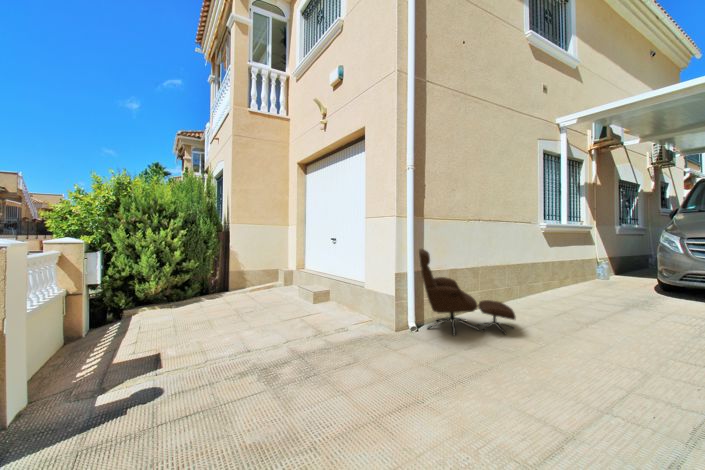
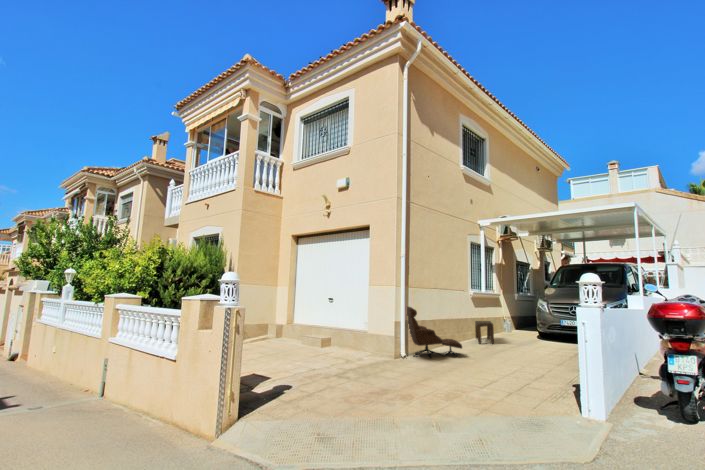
bench: none [548,265,580,303] -> present [475,321,494,344]

